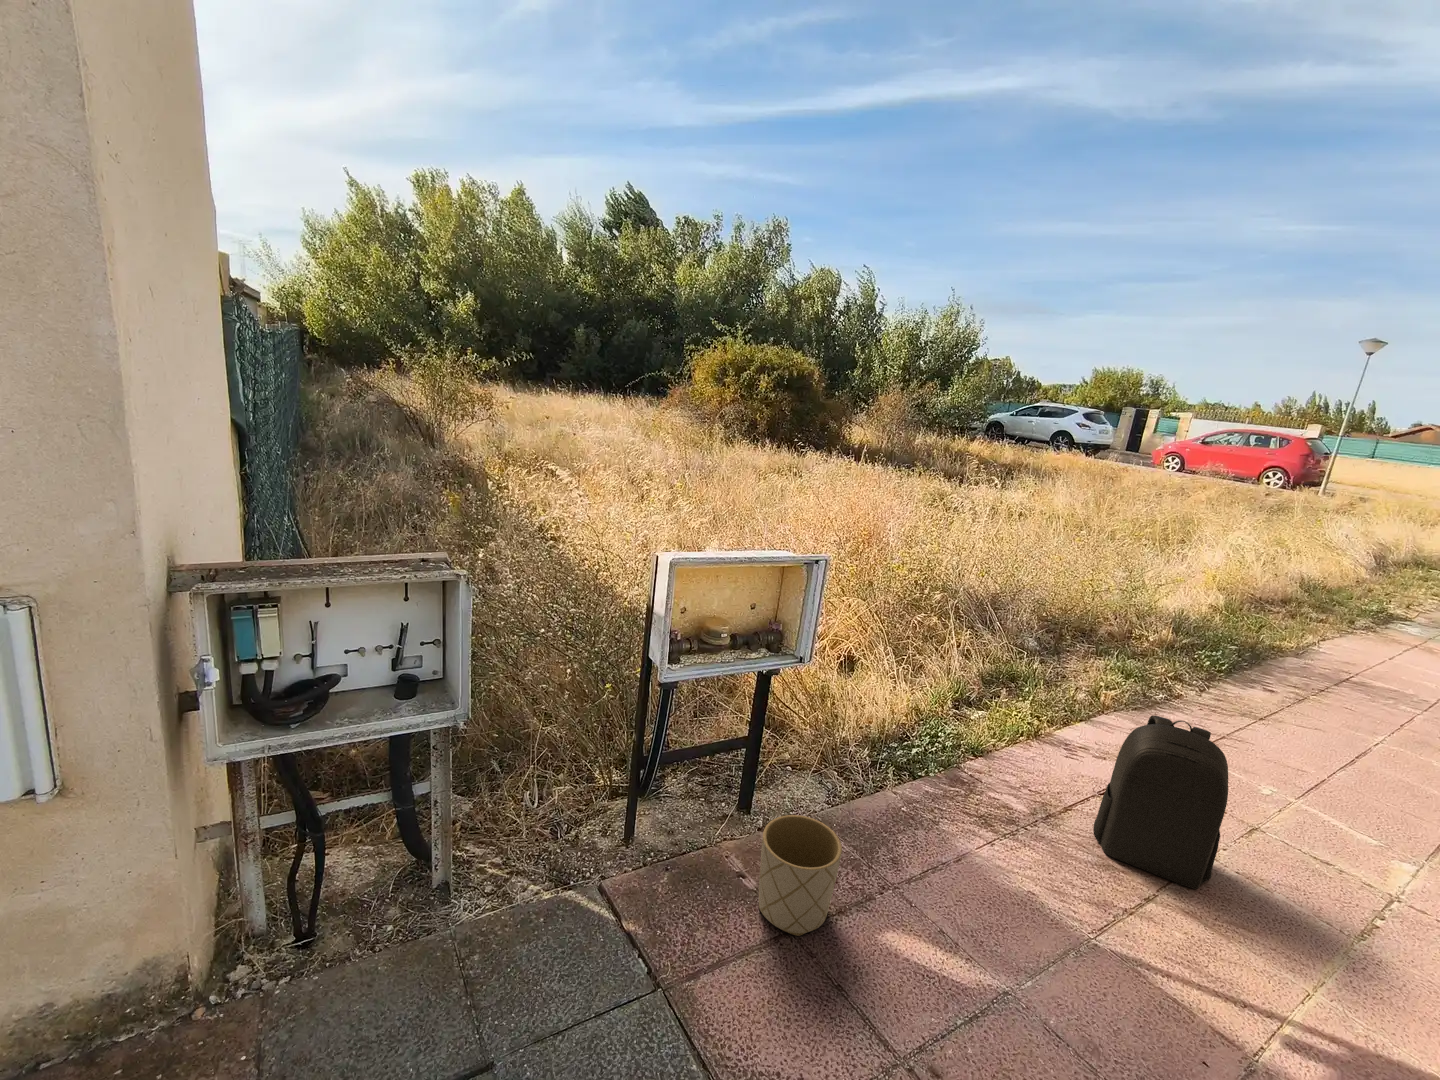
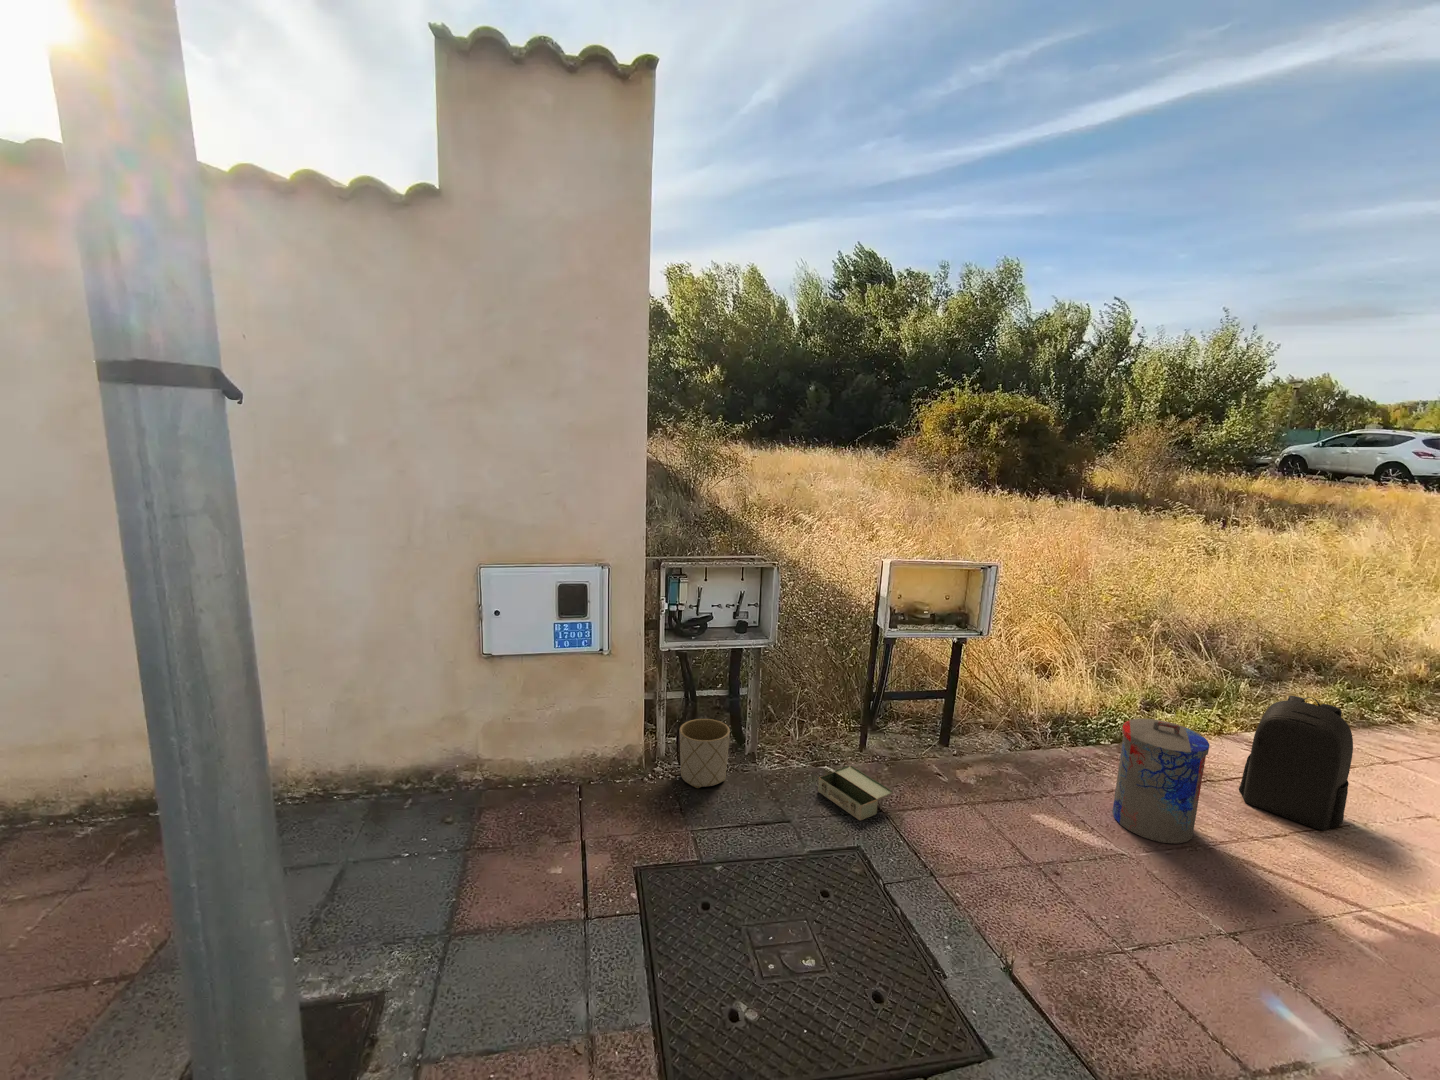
trash can: none [975,776,1114,963] -> present [1112,719,1210,844]
planter: present [759,815,842,936] -> present [679,719,730,788]
toolbox: none [550,899,677,1031] -> present [818,766,893,821]

